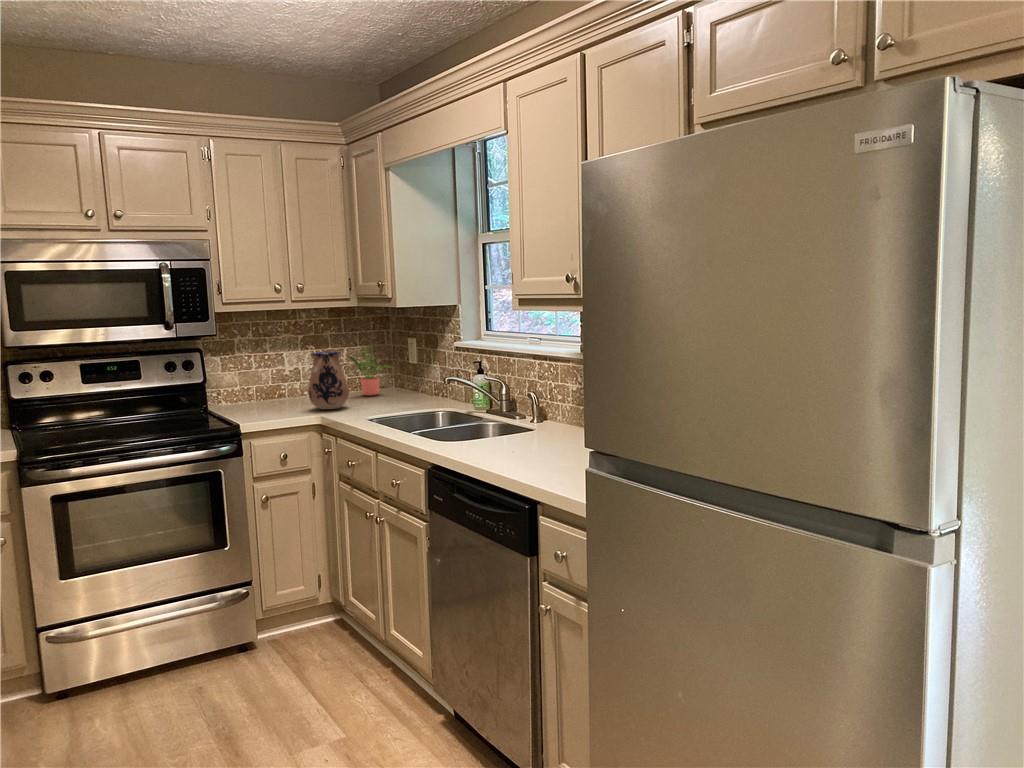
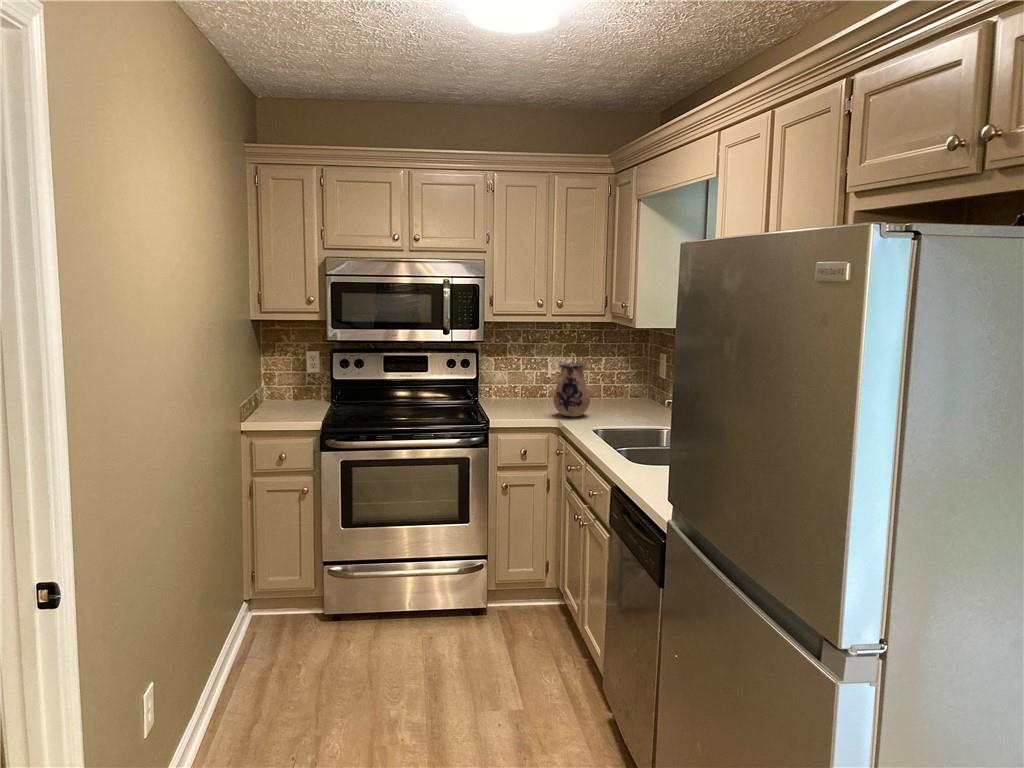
potted plant: present [348,344,395,396] -> none [599,357,643,406]

